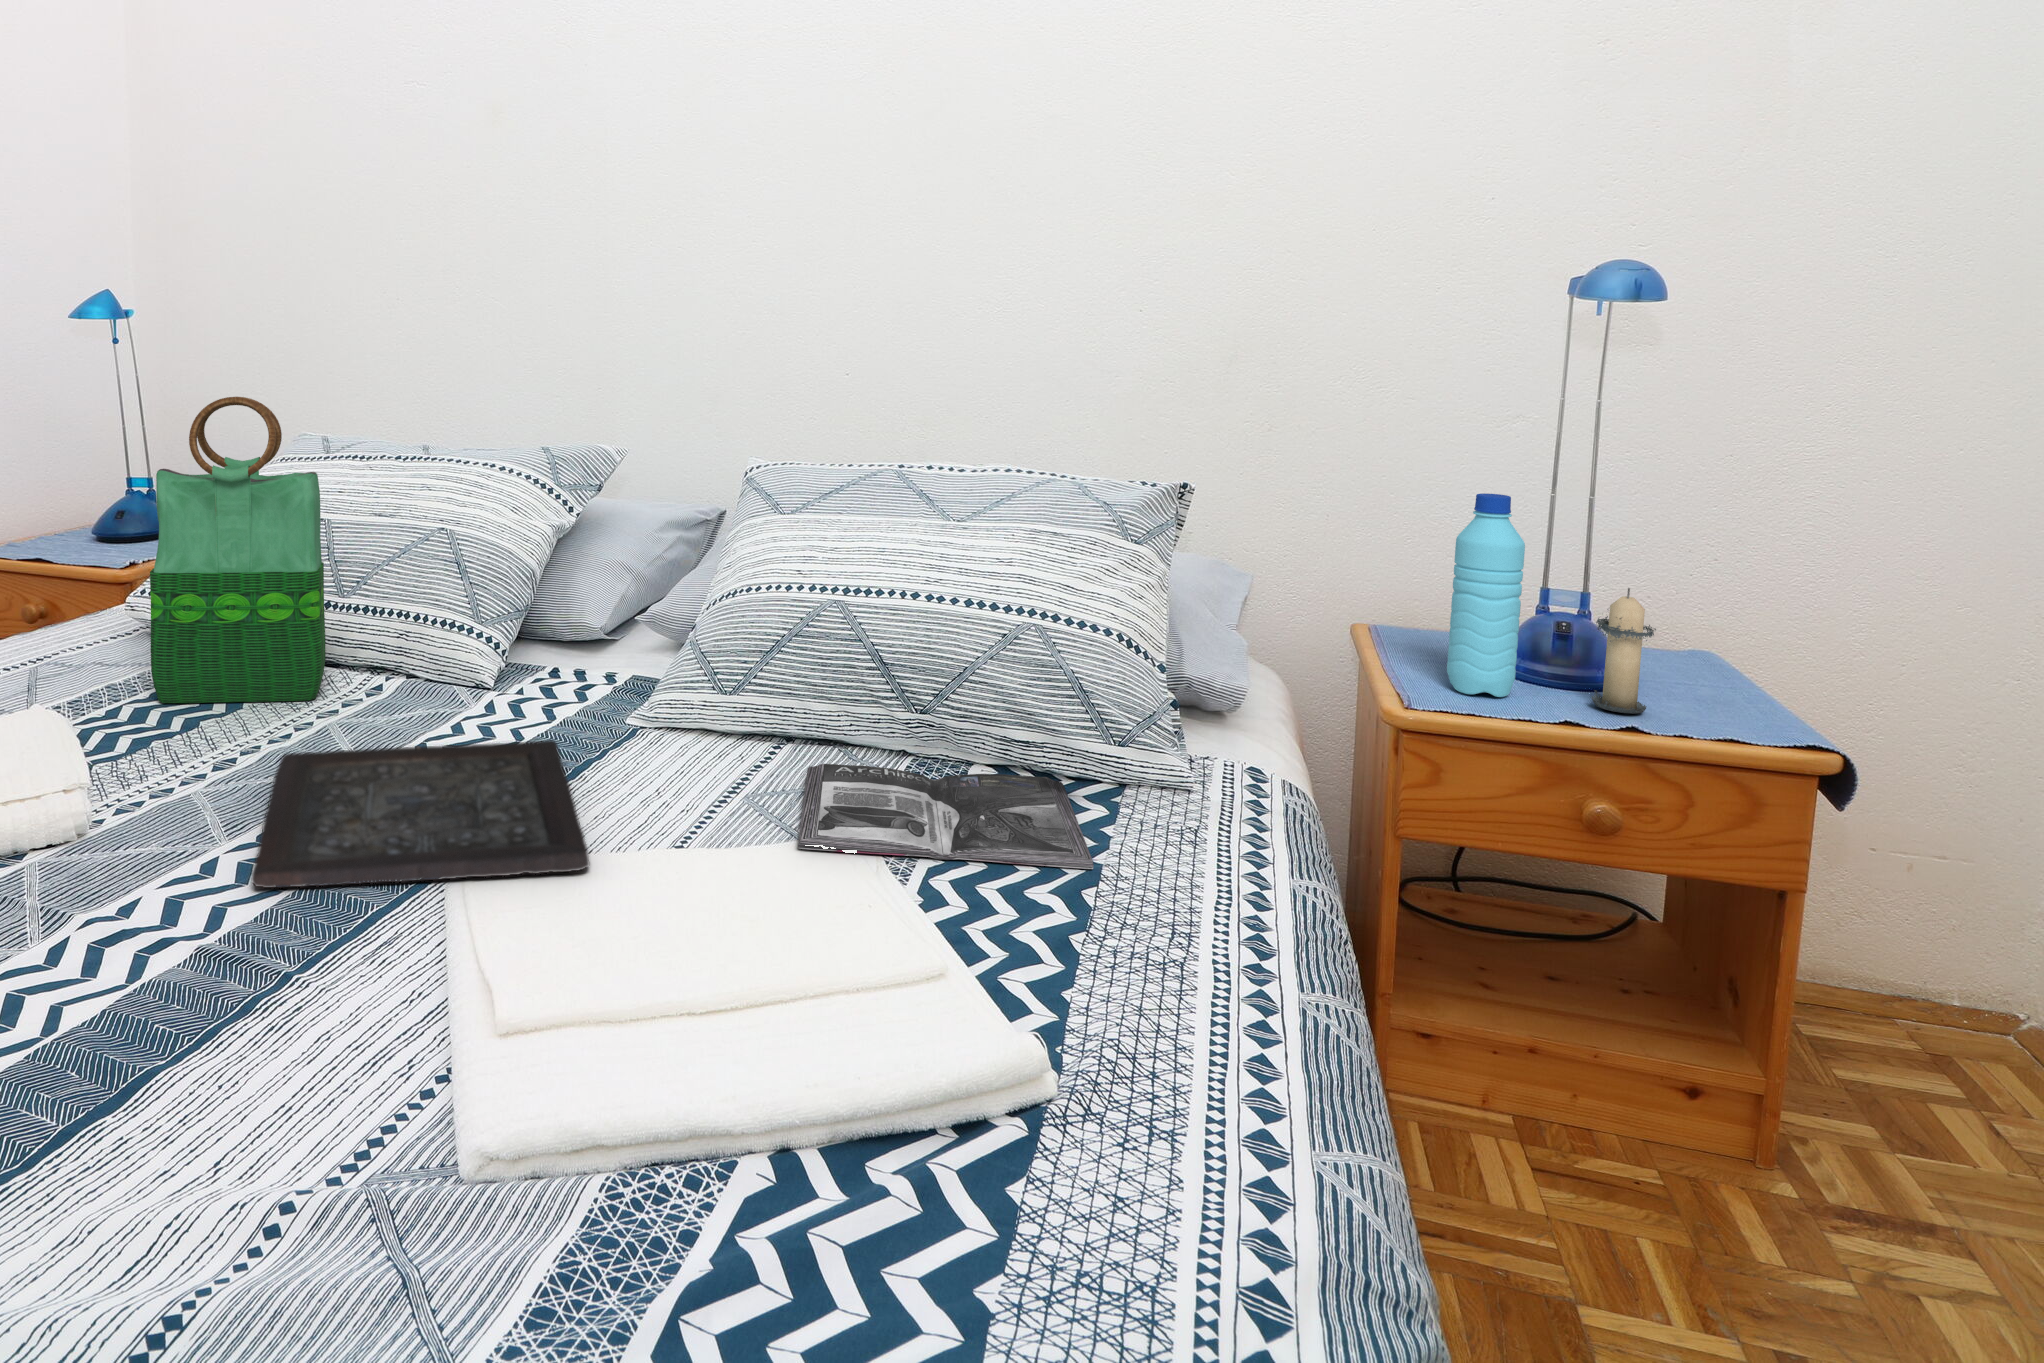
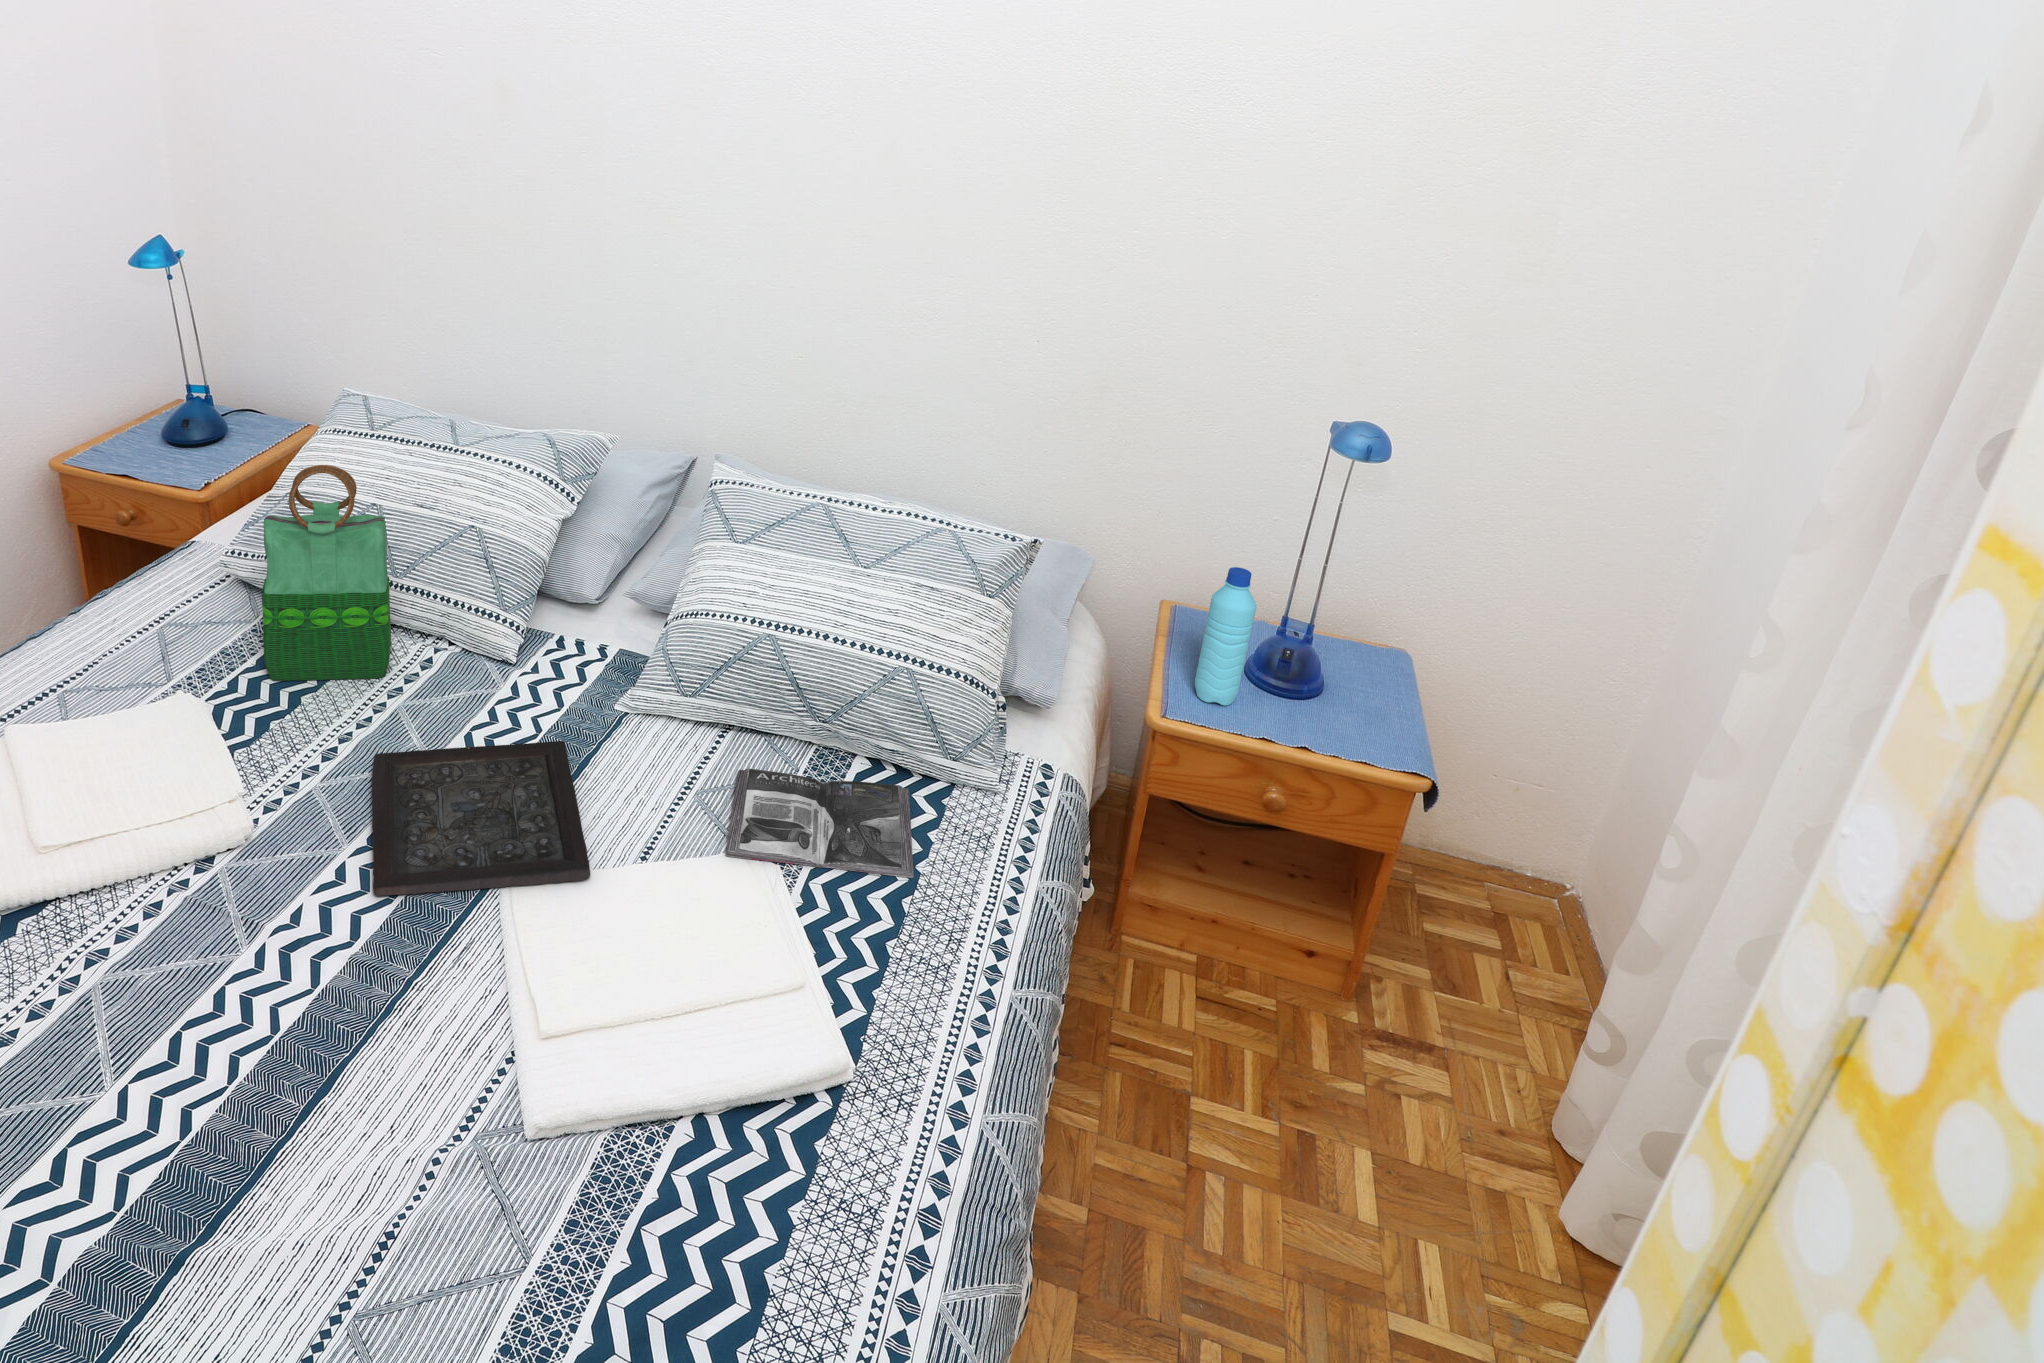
candle: present [1592,588,1656,714] -> none [1281,646,1335,729]

